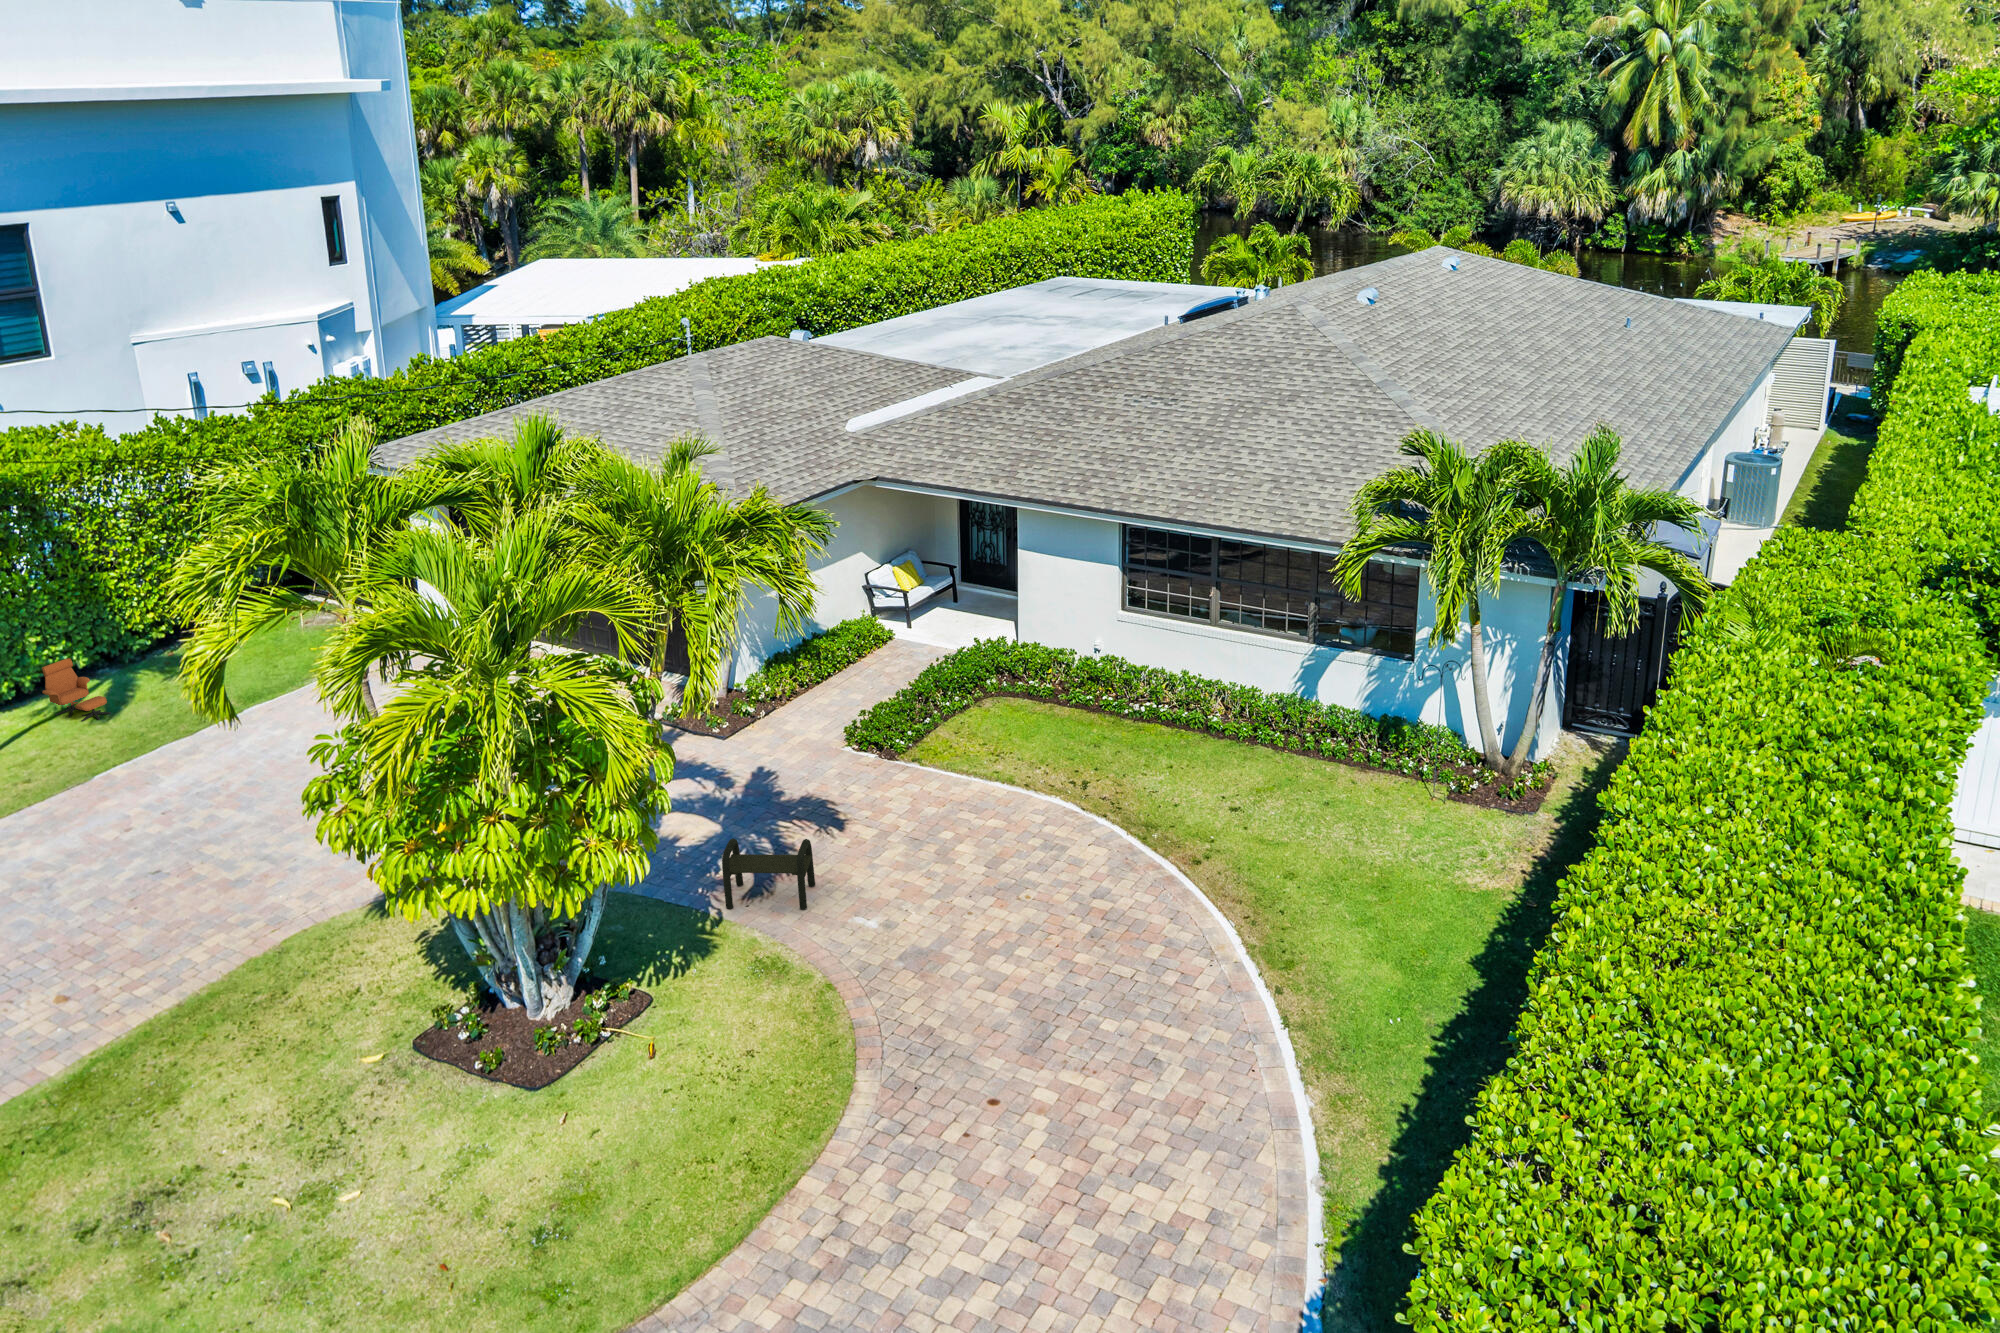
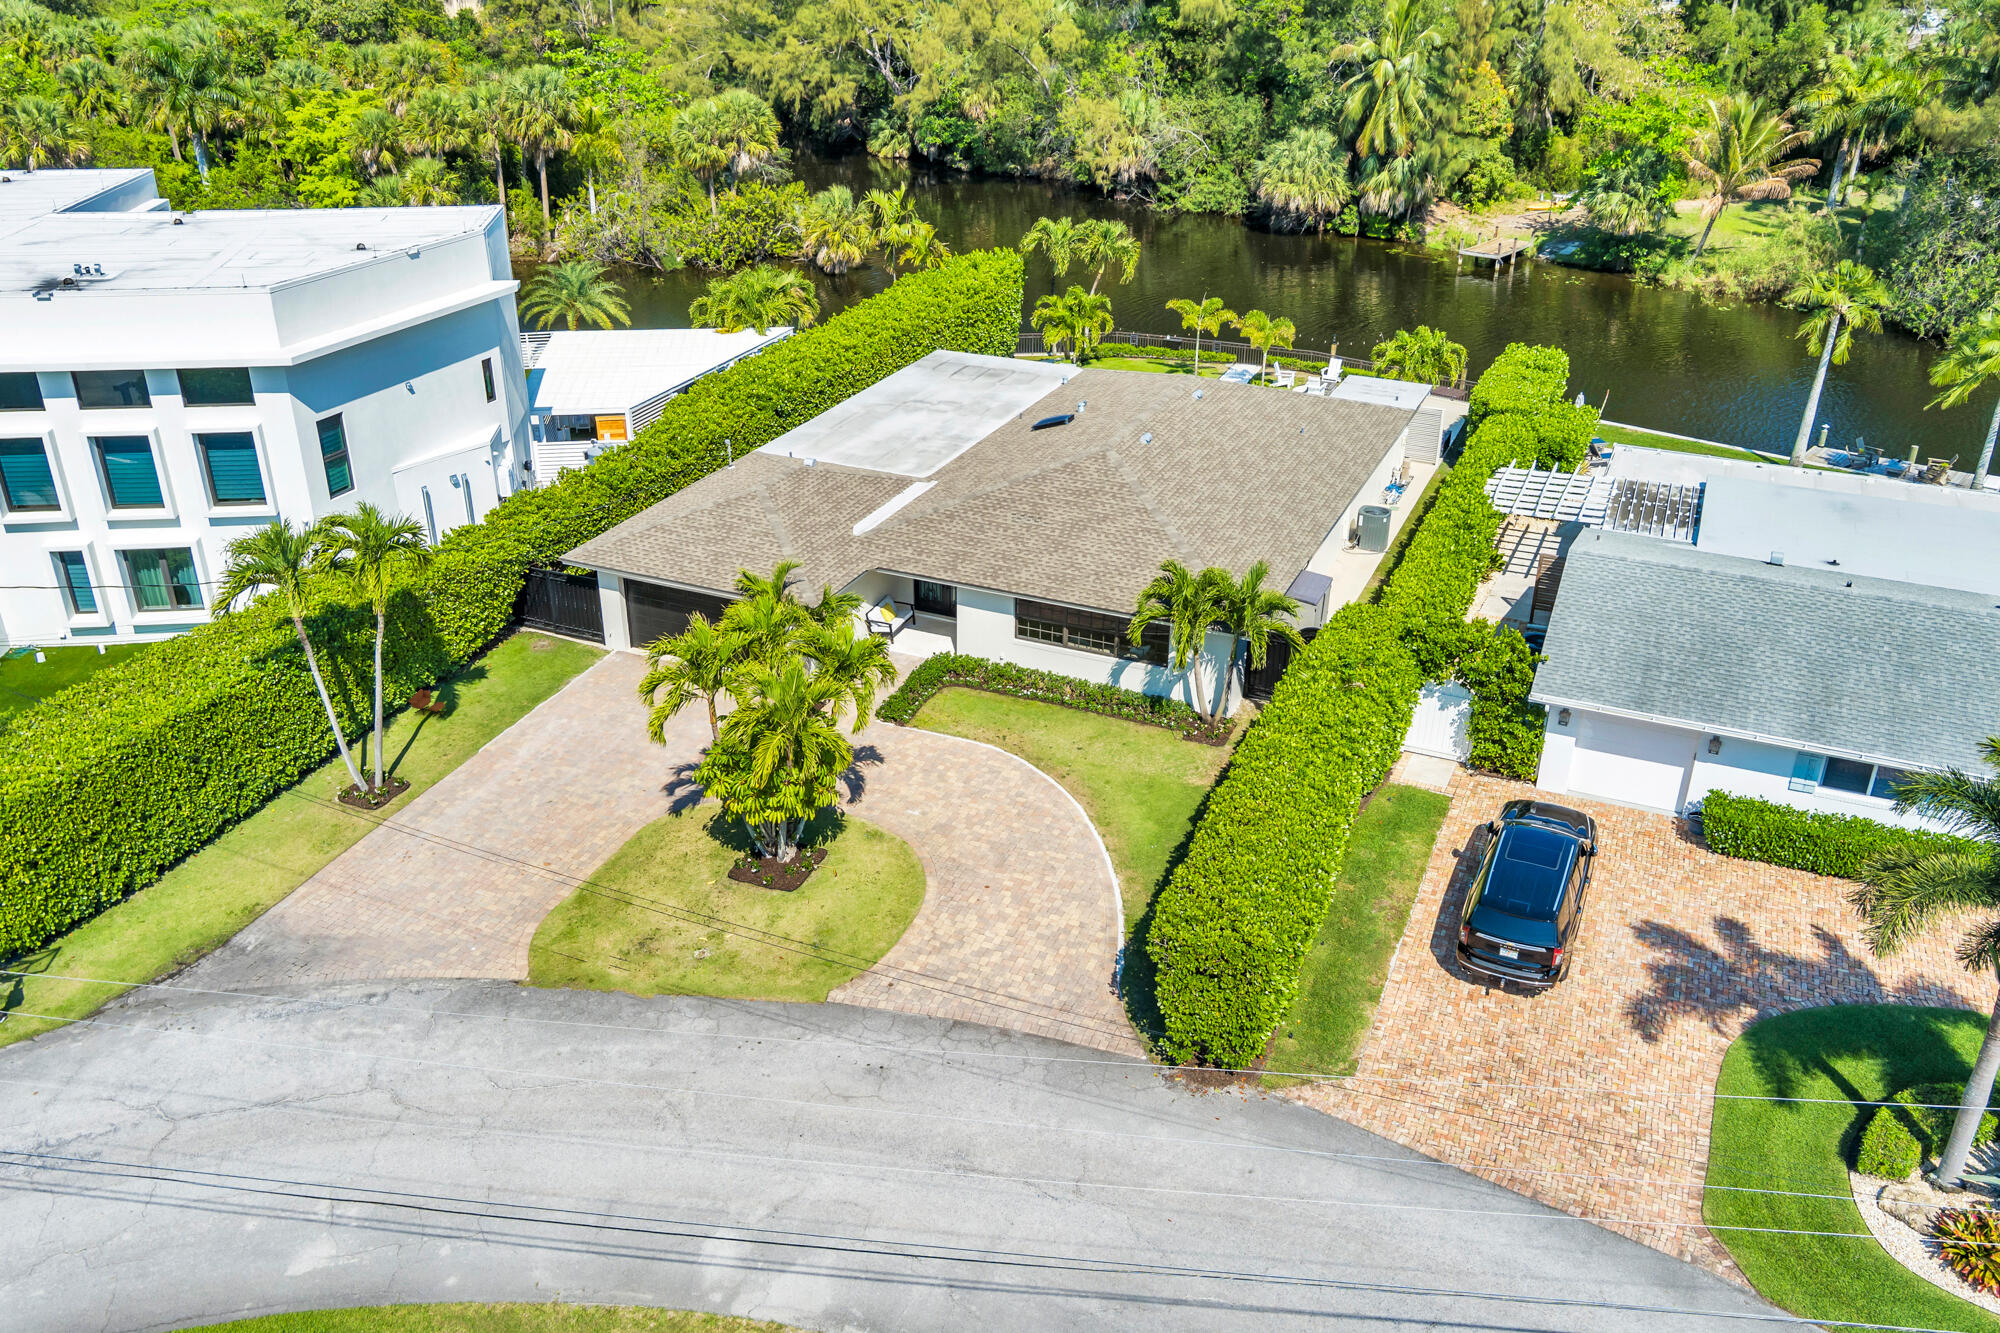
bench: present [722,838,815,910] -> none [841,776,882,811]

